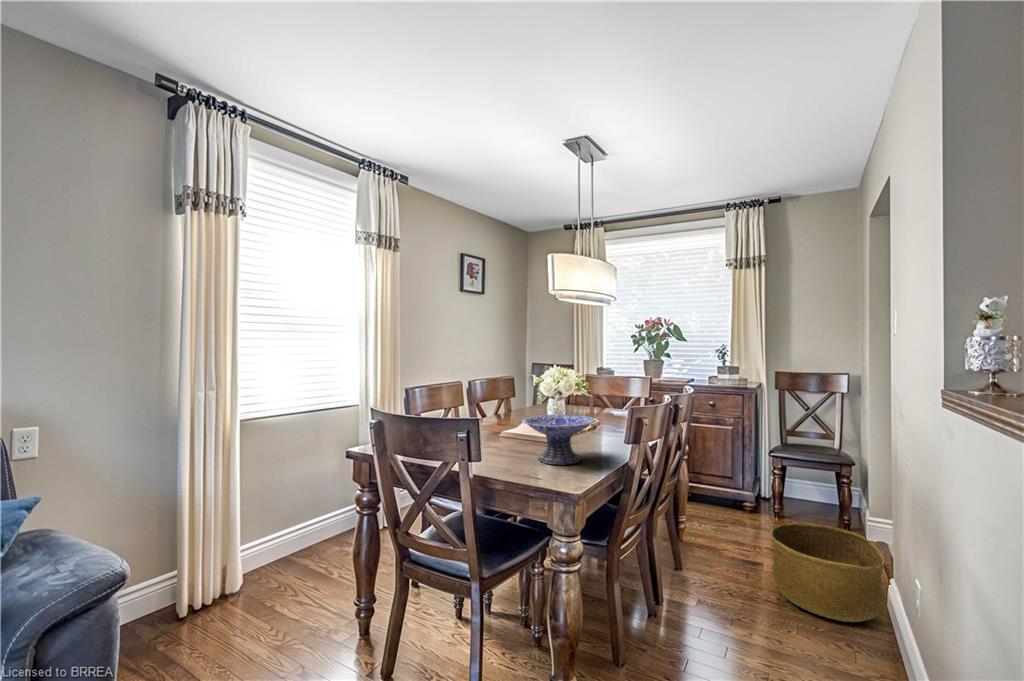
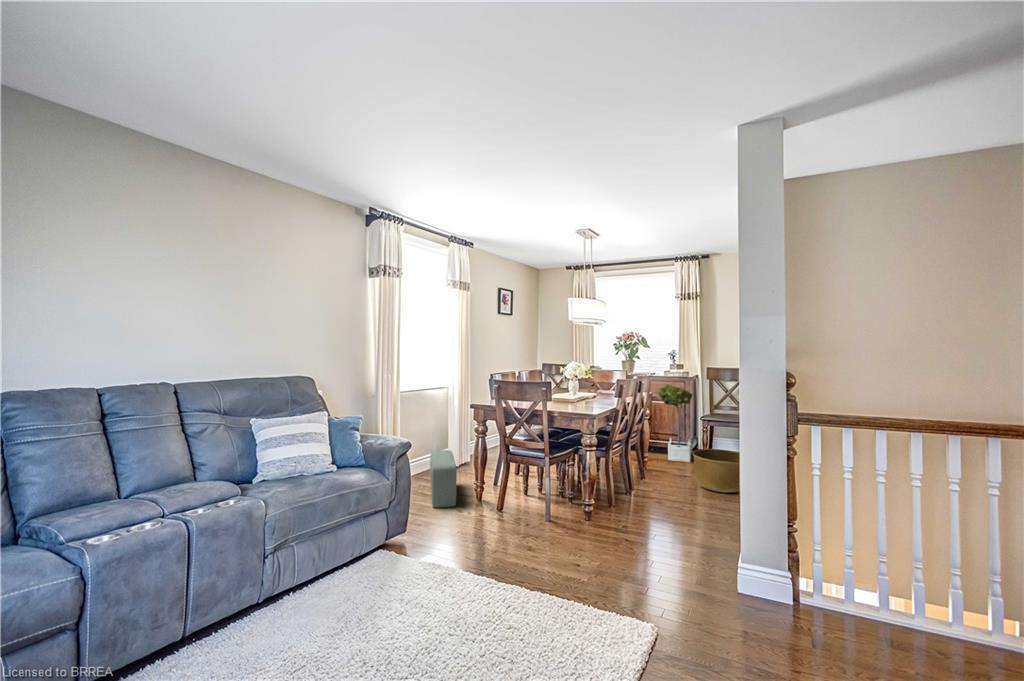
potted tree: none [701,400,758,527] -> present [659,384,692,462]
decorative bowl: present [522,414,596,465] -> none [563,386,600,408]
pouf: none [256,523,336,662] -> present [430,450,457,508]

